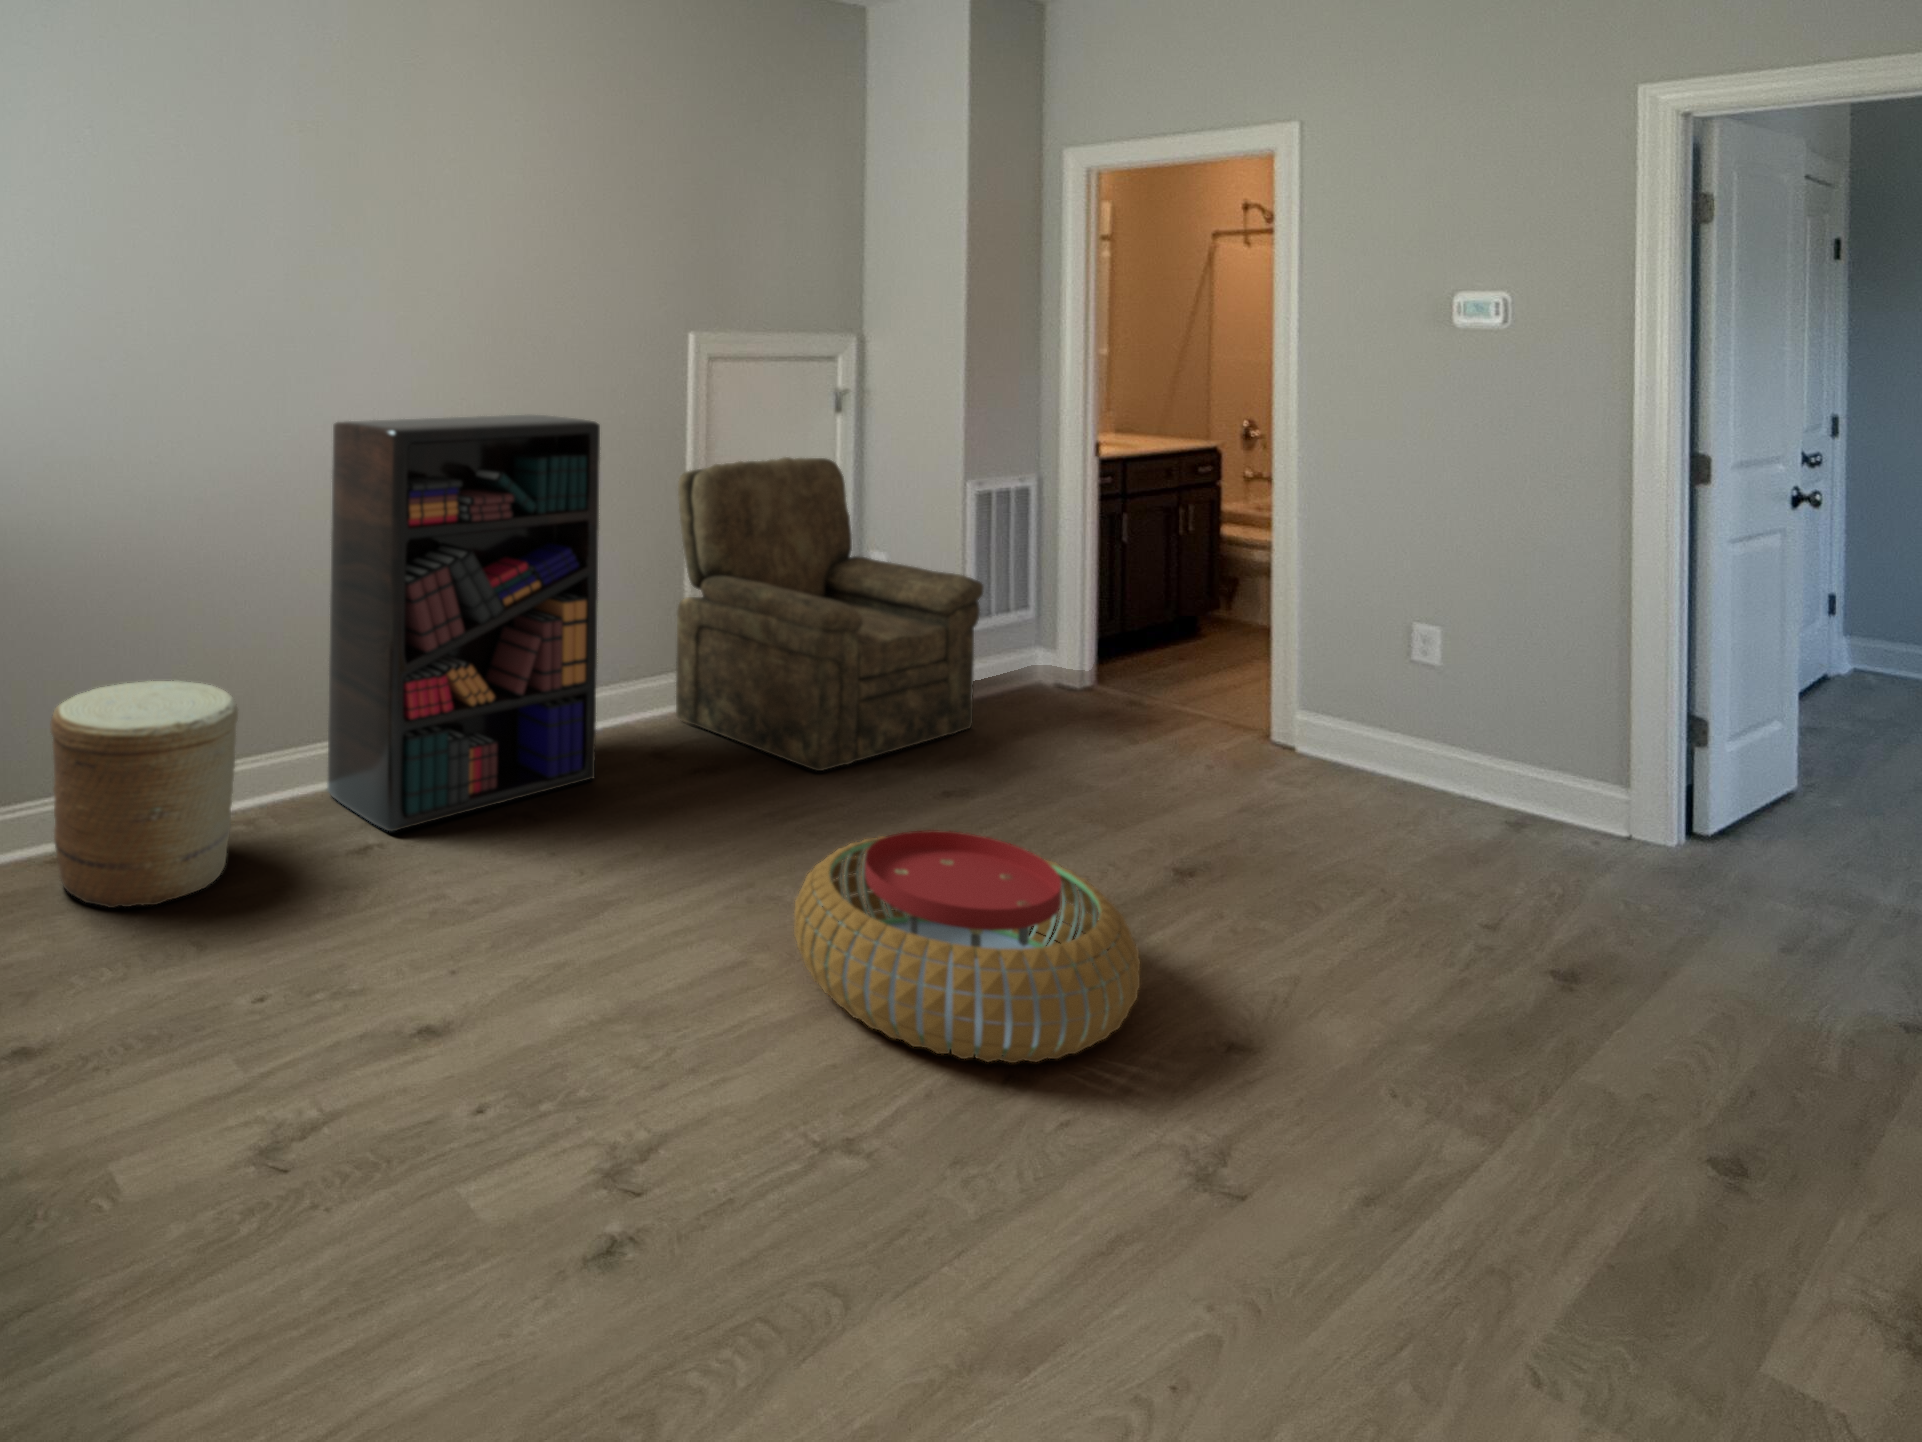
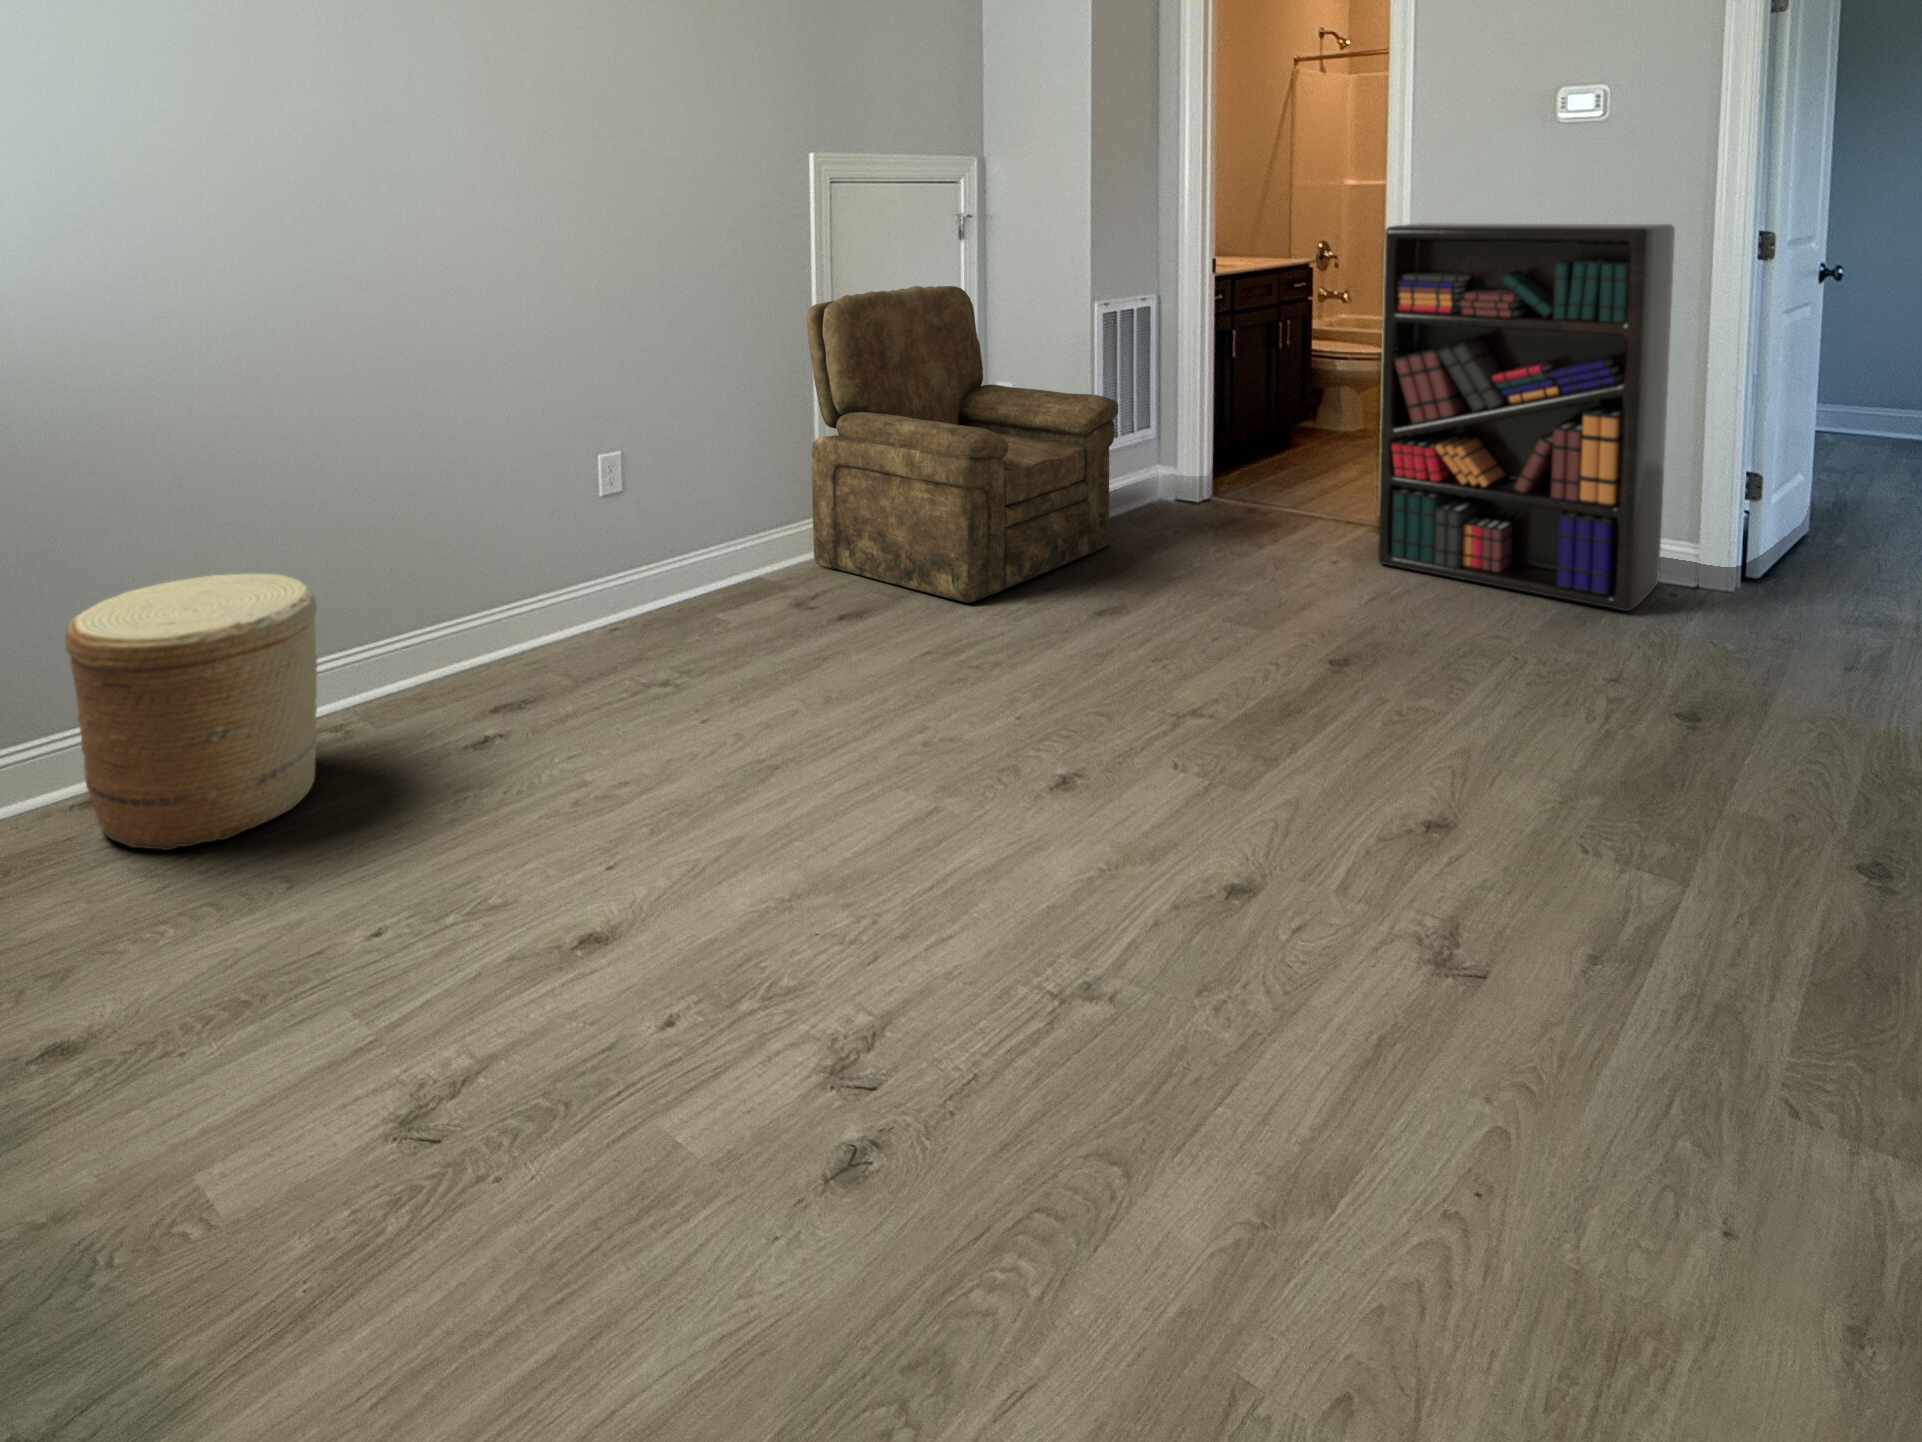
bookshelf: present [327,415,600,832] -> present [1378,223,1675,611]
pouf: present [794,830,1140,1063] -> none [980,652,1339,889]

